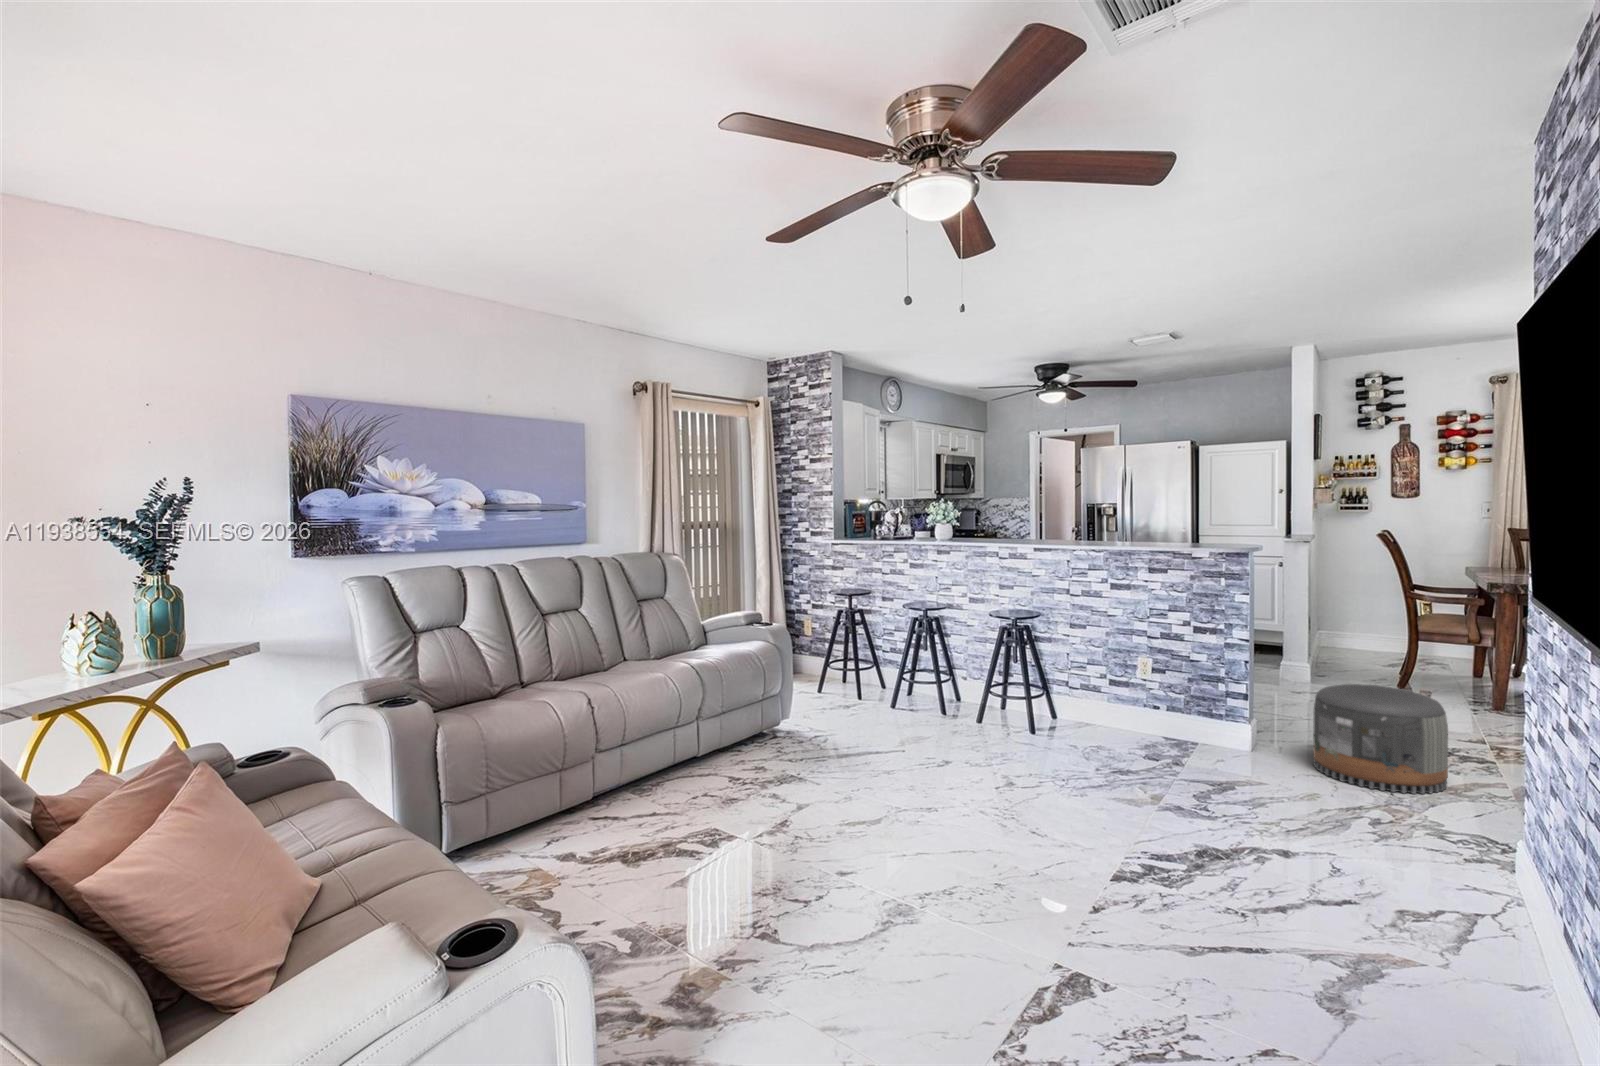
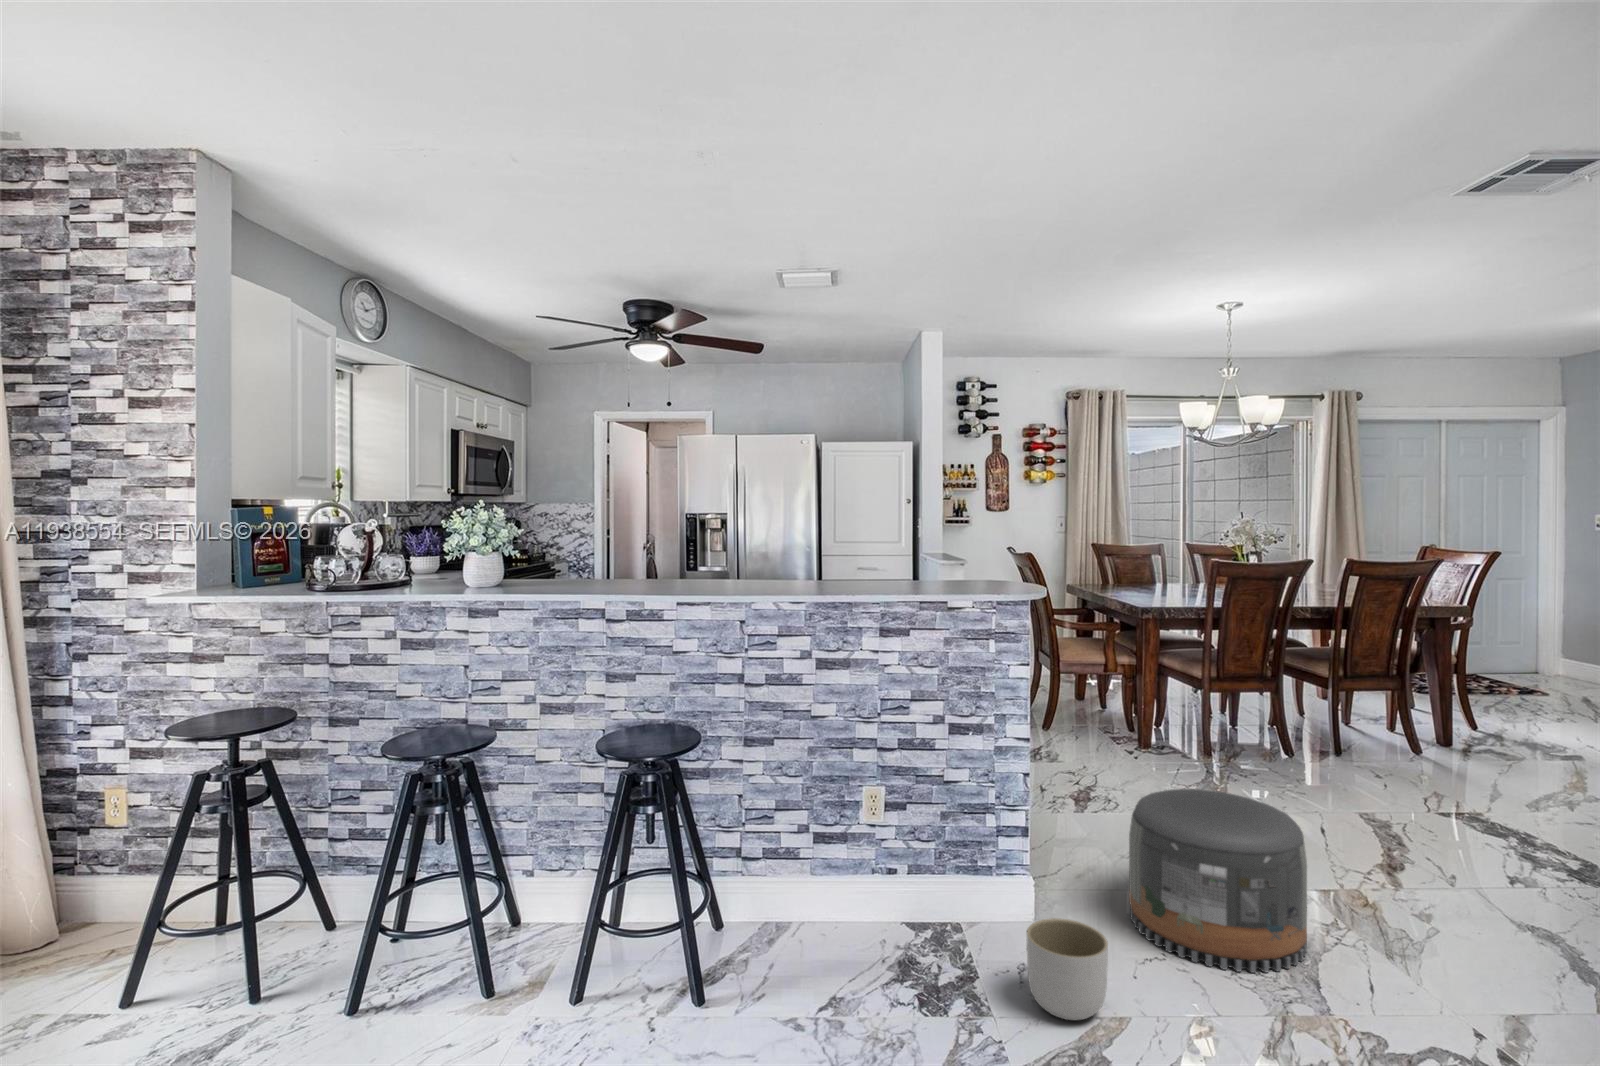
planter: none [1192,727,1241,775] -> present [1026,918,1108,1020]

